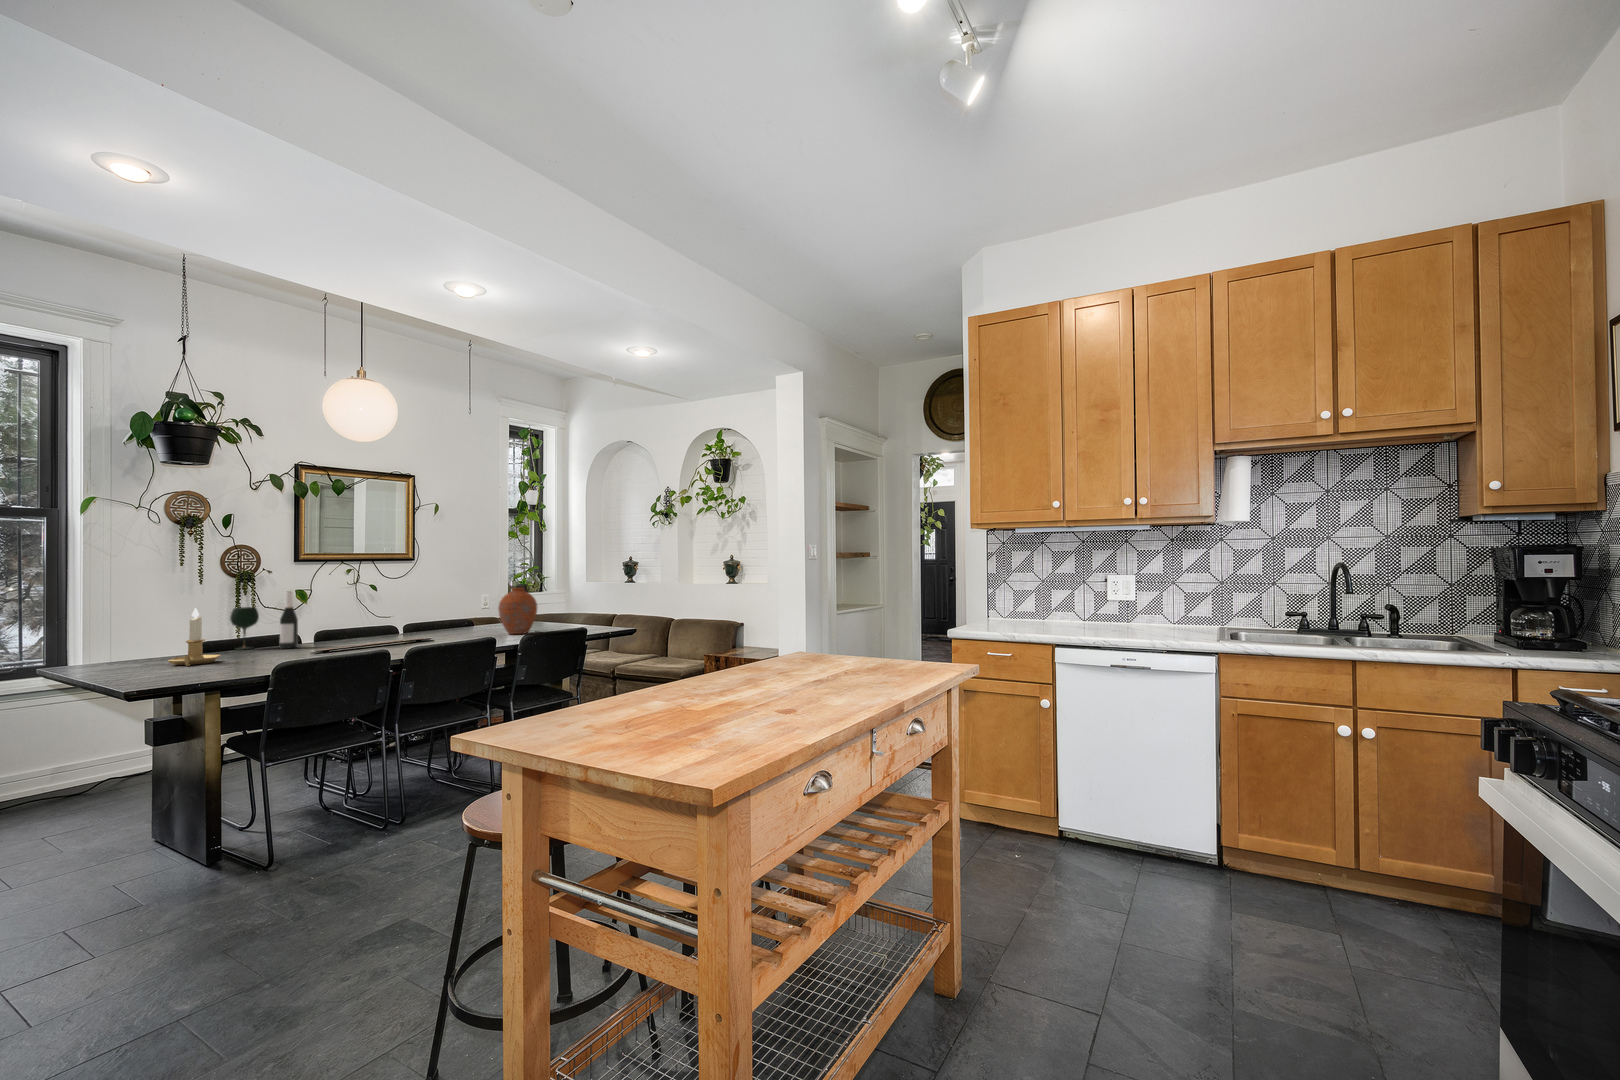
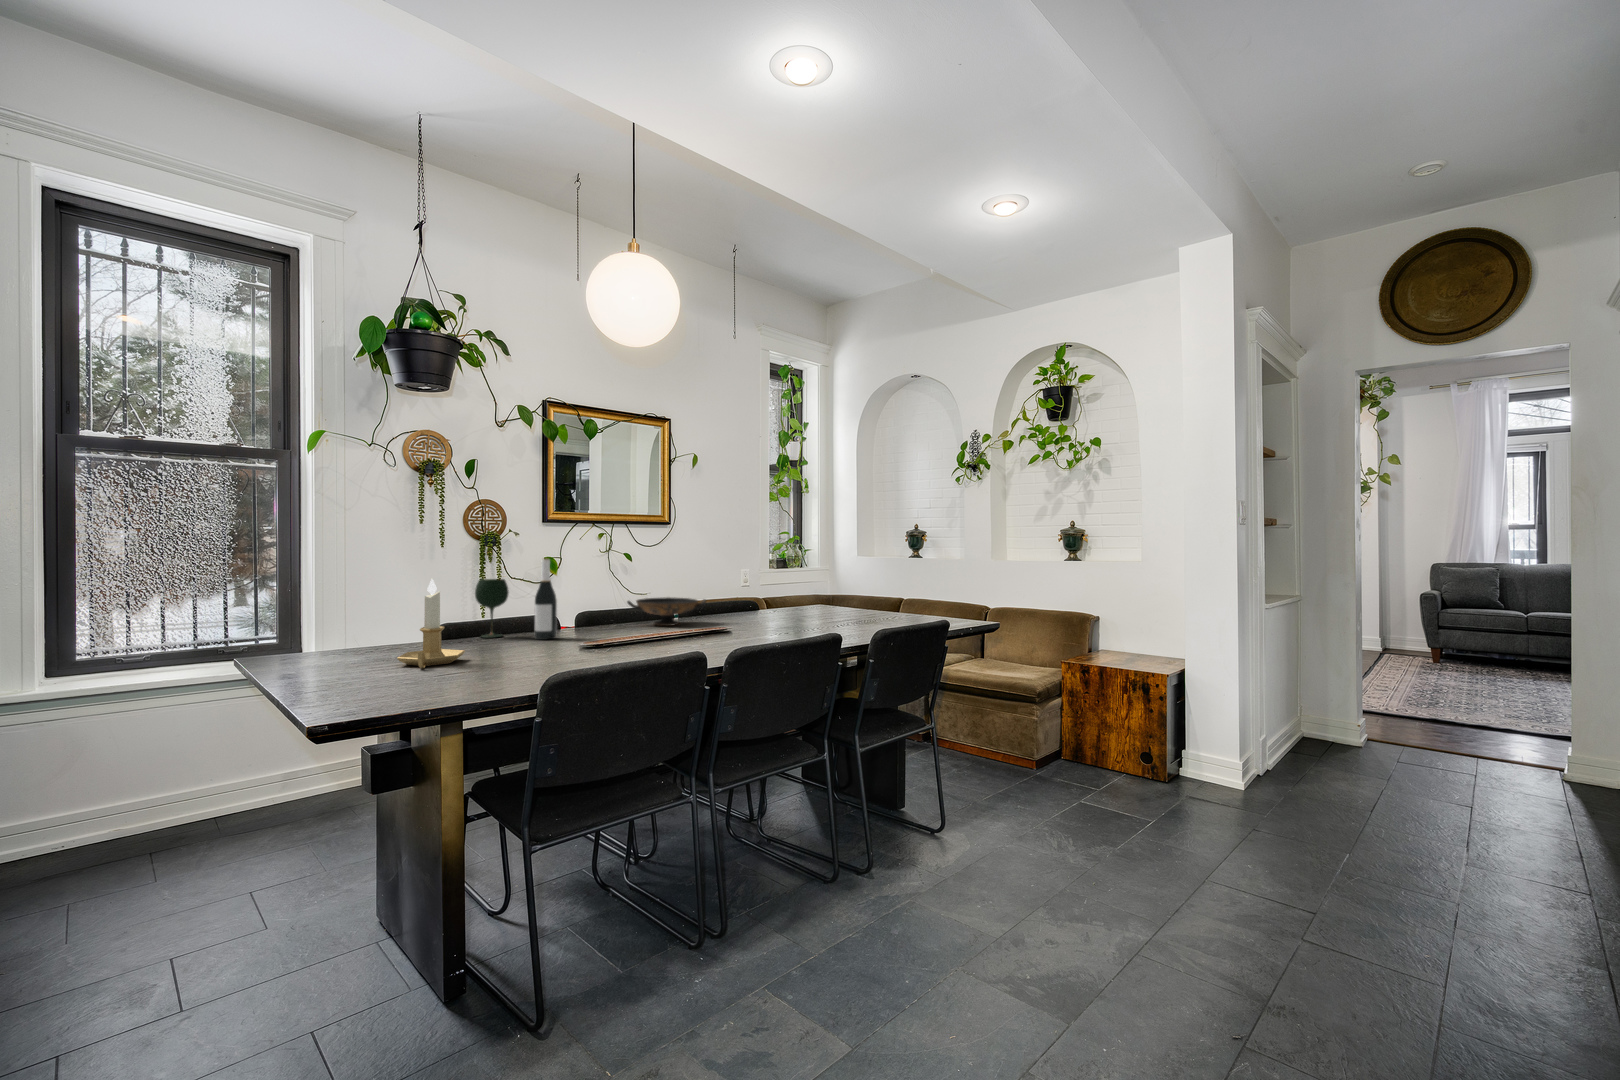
vase: present [498,588,537,634] -> none [808,561,861,630]
decorative bowl: none [361,617,427,637] -> present [627,597,706,626]

